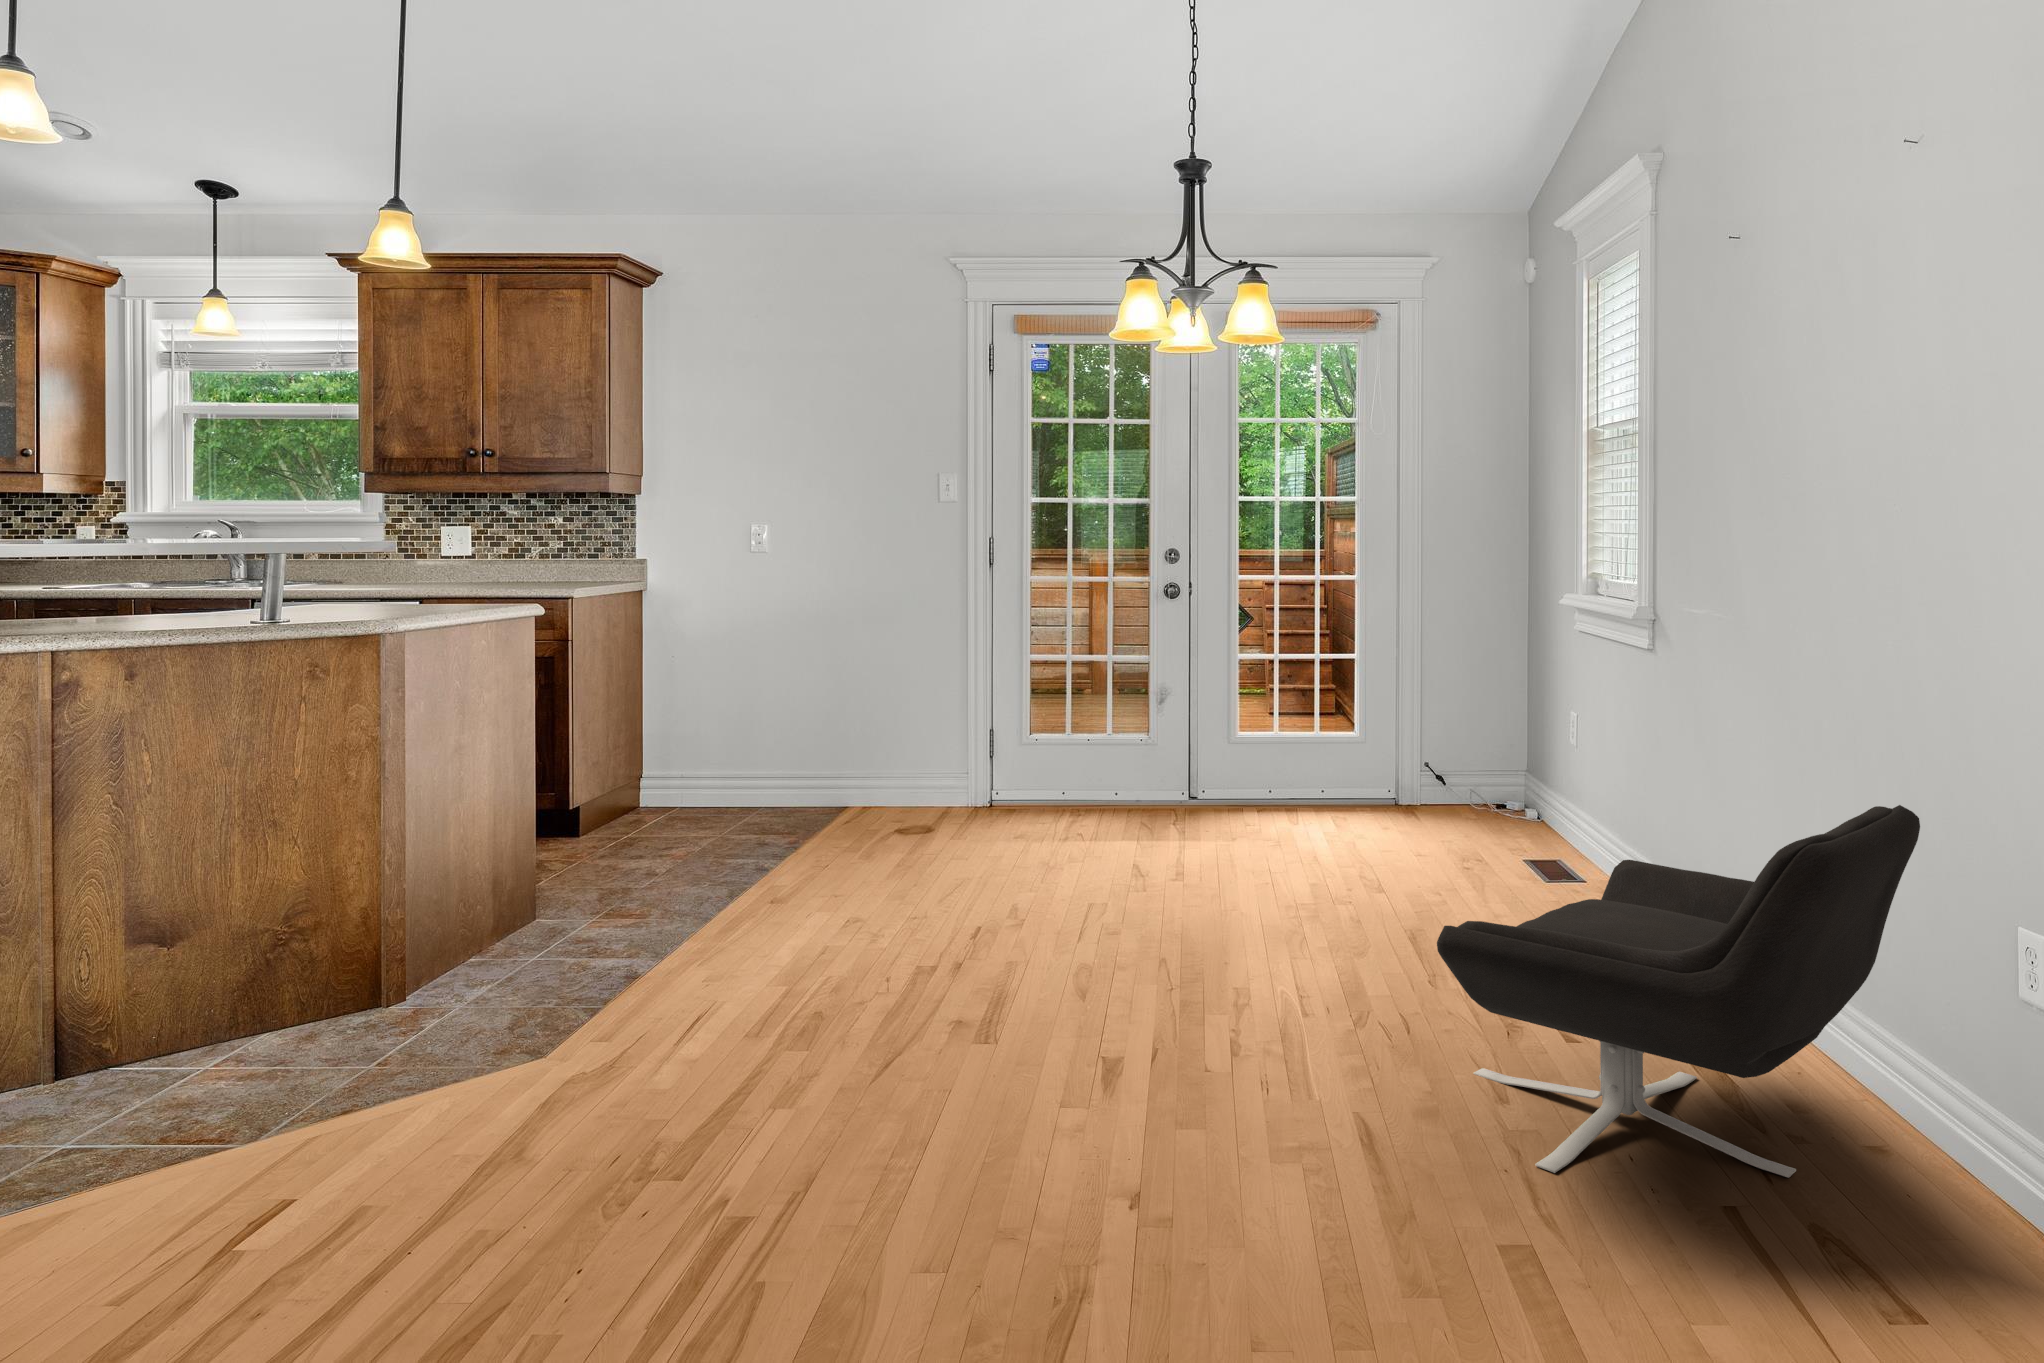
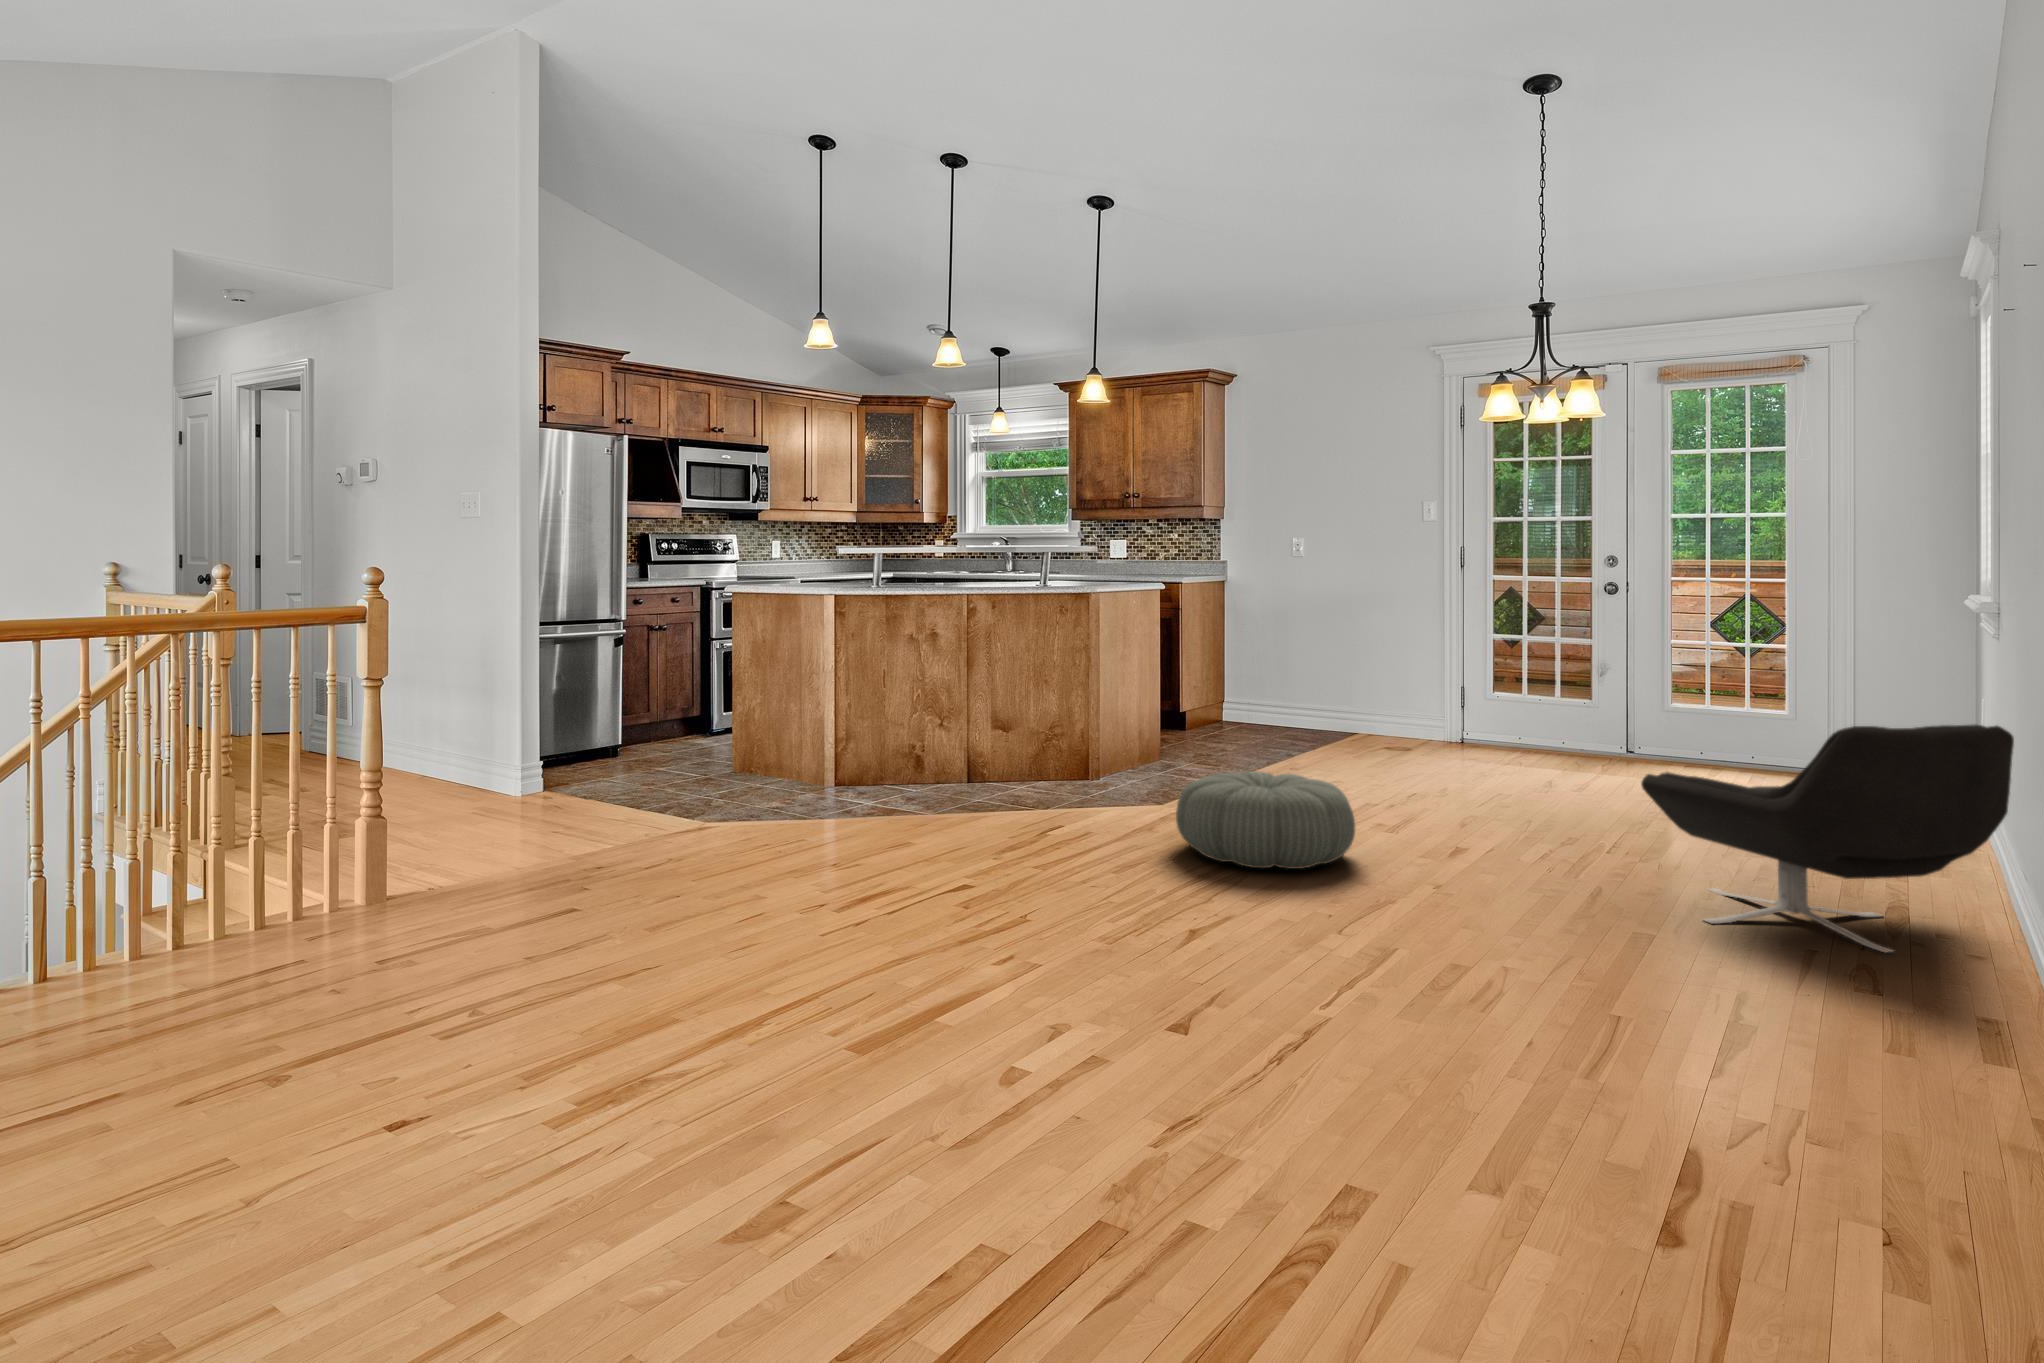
pouf: none [578,990,960,1251] -> present [1176,771,1355,869]

